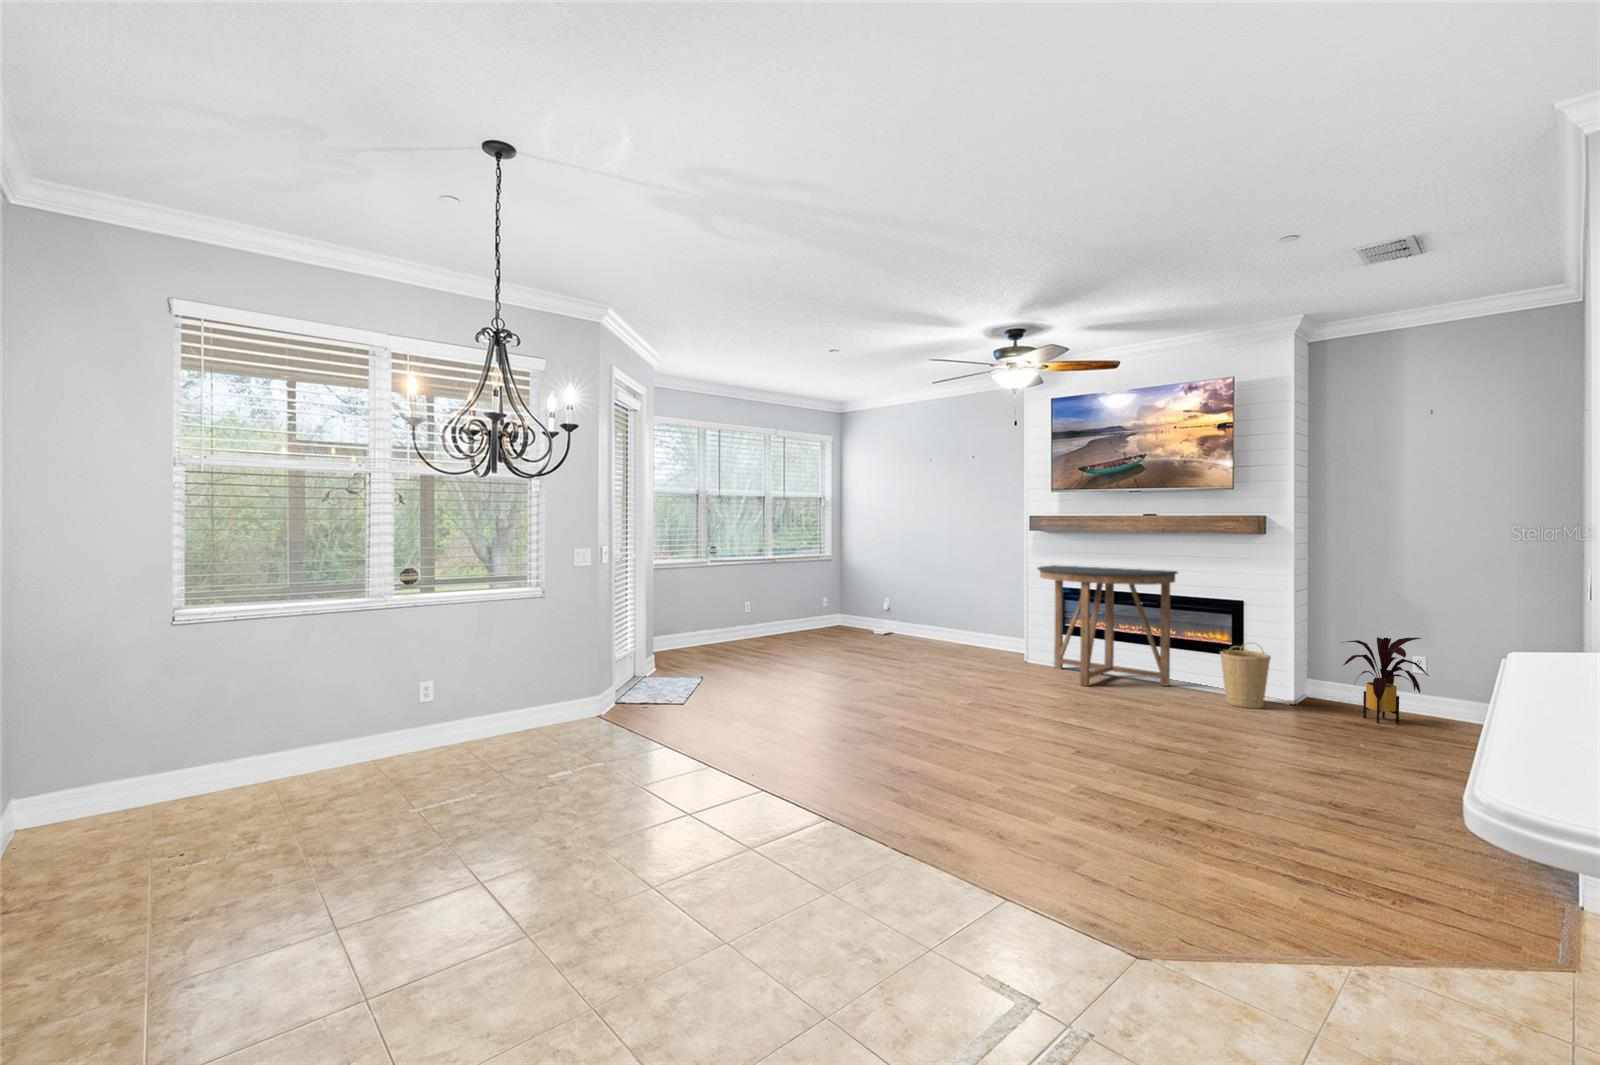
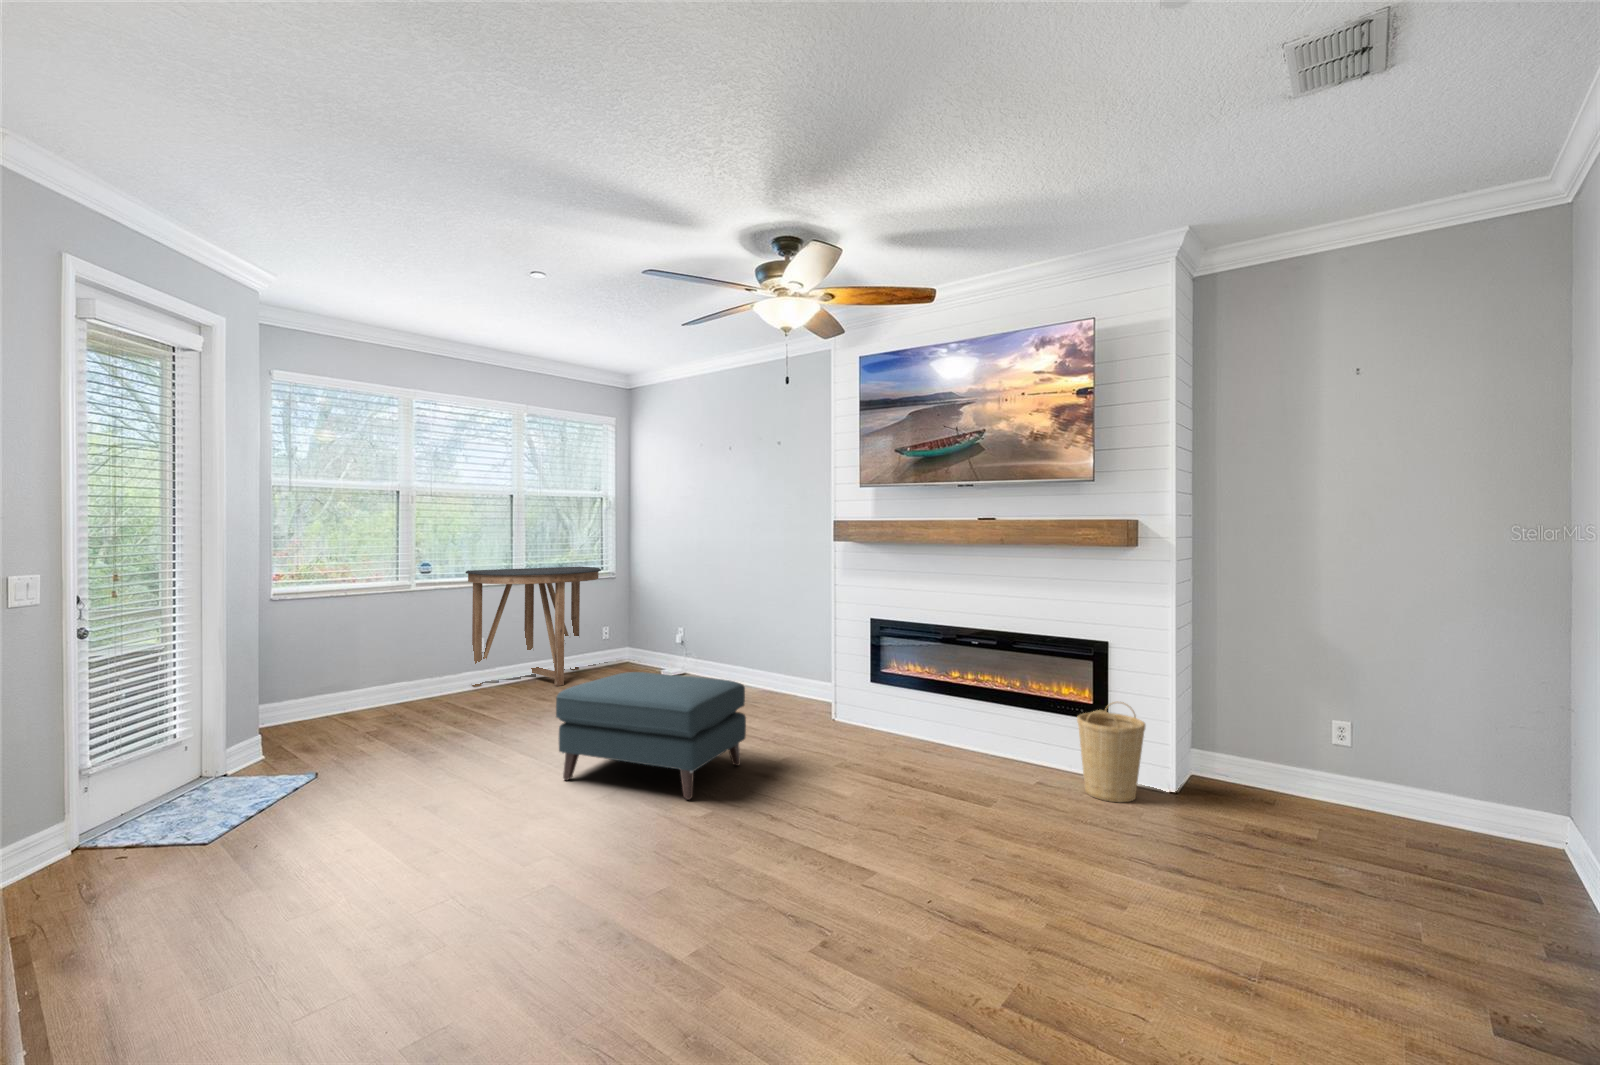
console table: present [1038,565,1178,686] -> present [465,566,601,687]
ottoman: none [859,622,979,699] -> present [556,672,746,800]
house plant: present [1341,637,1428,723] -> none [1238,696,1362,828]

